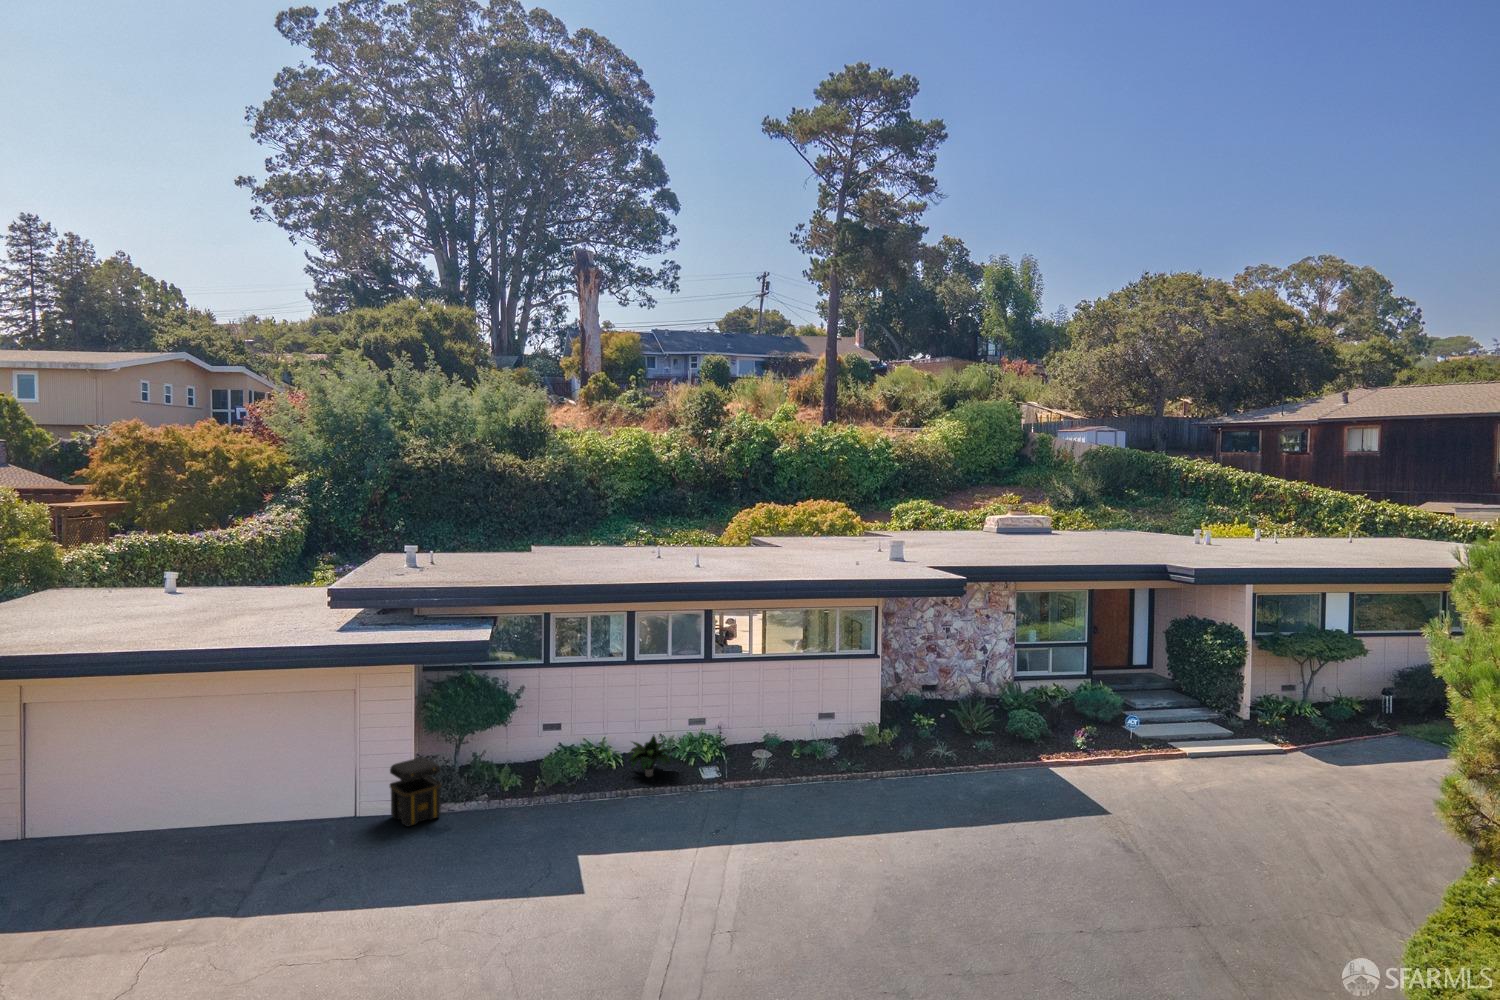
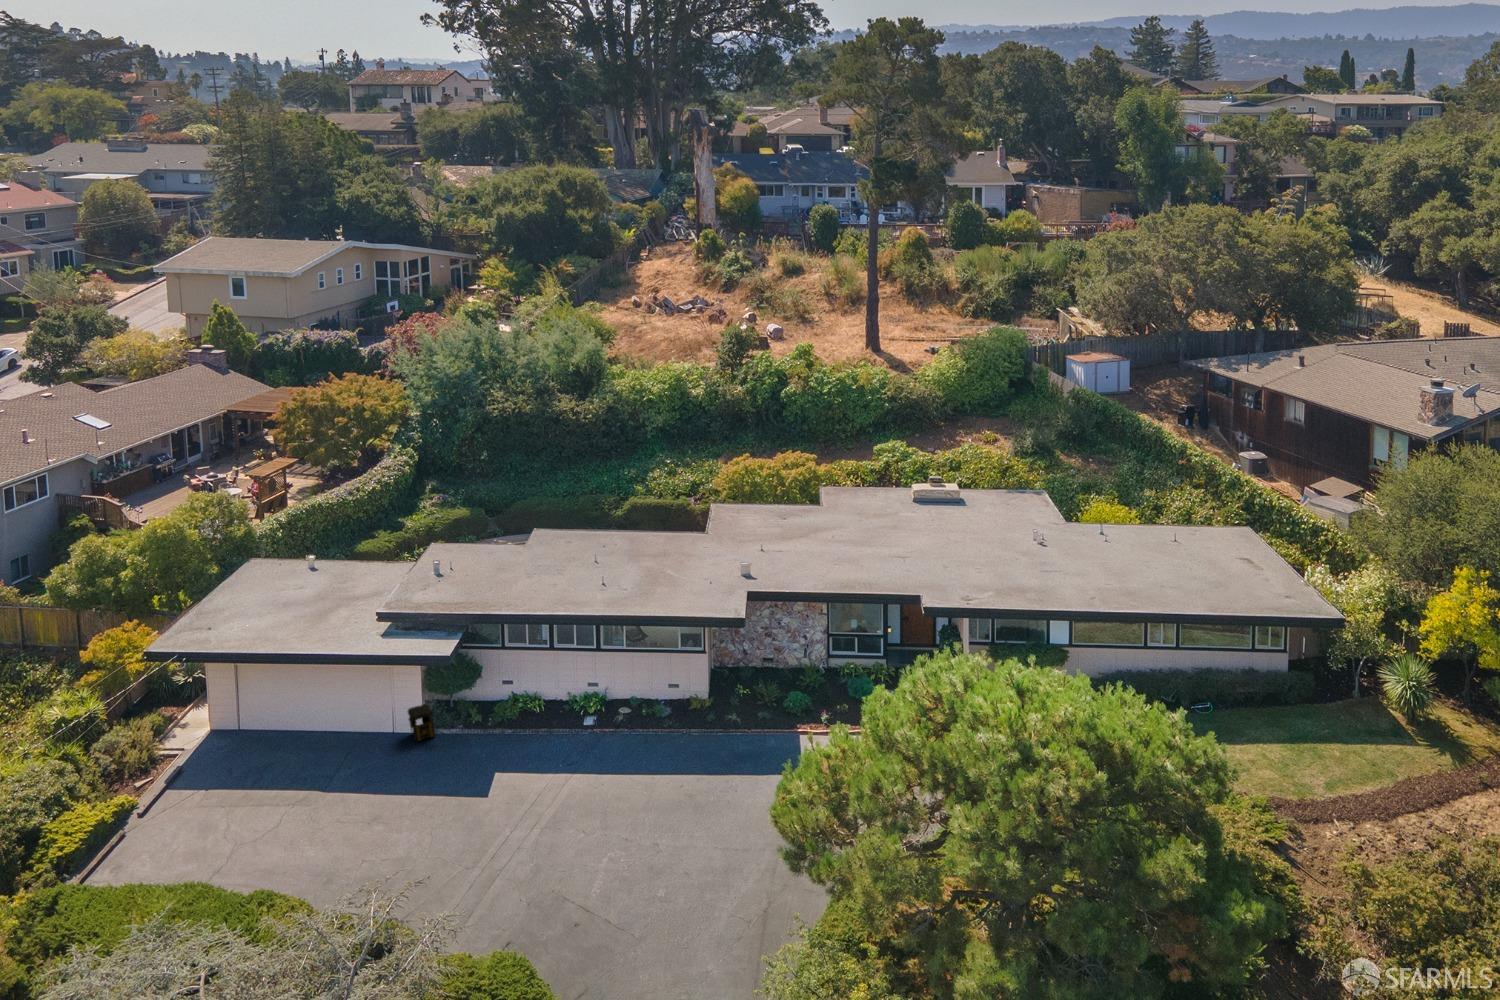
potted plant: present [628,736,671,777] -> none [545,693,576,717]

